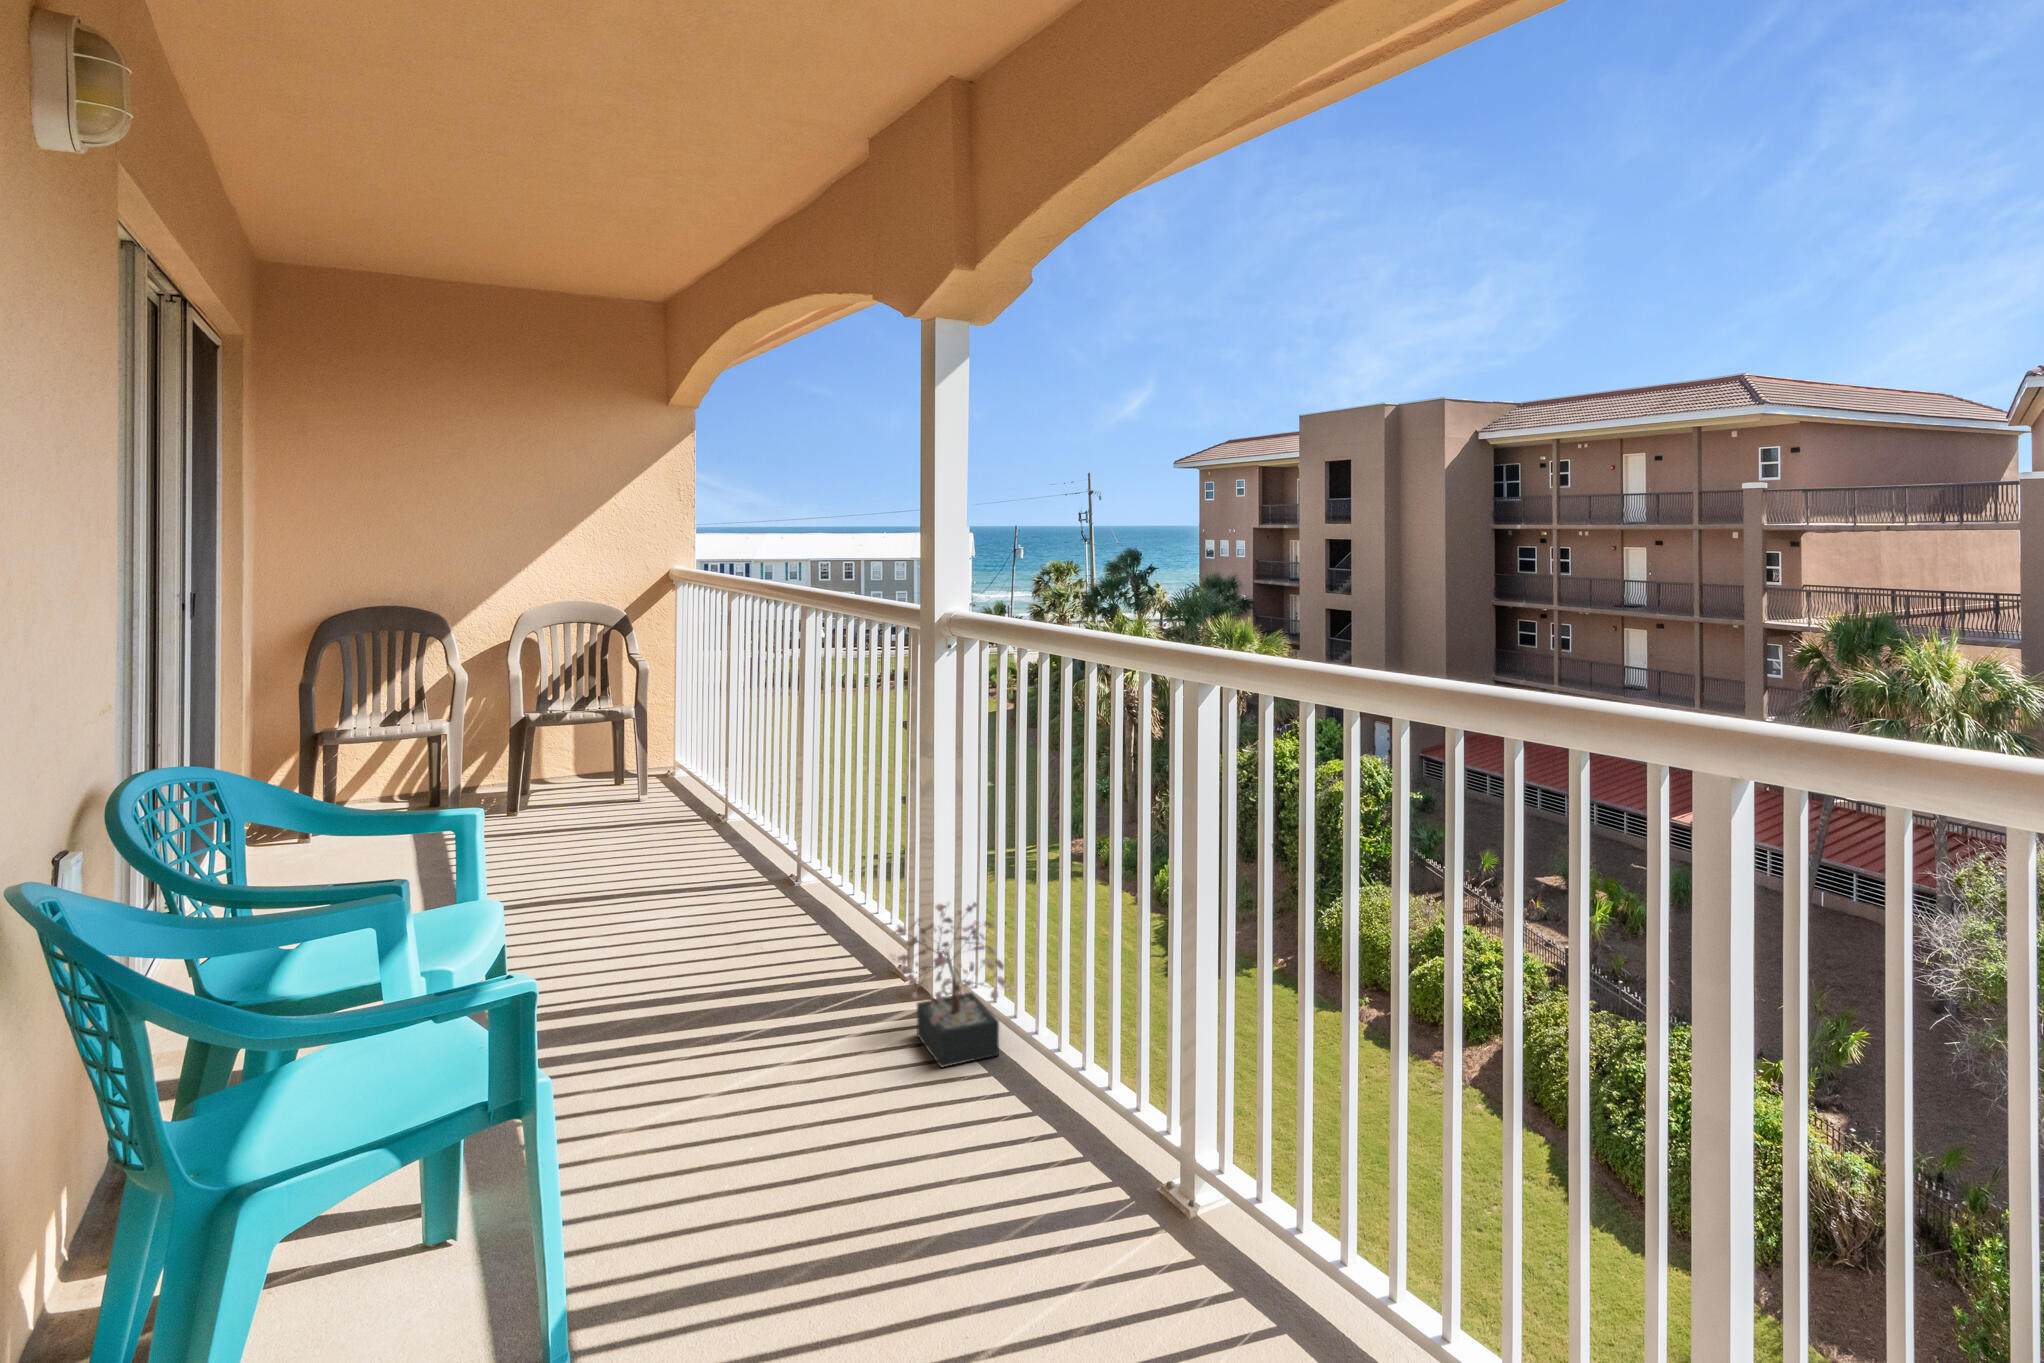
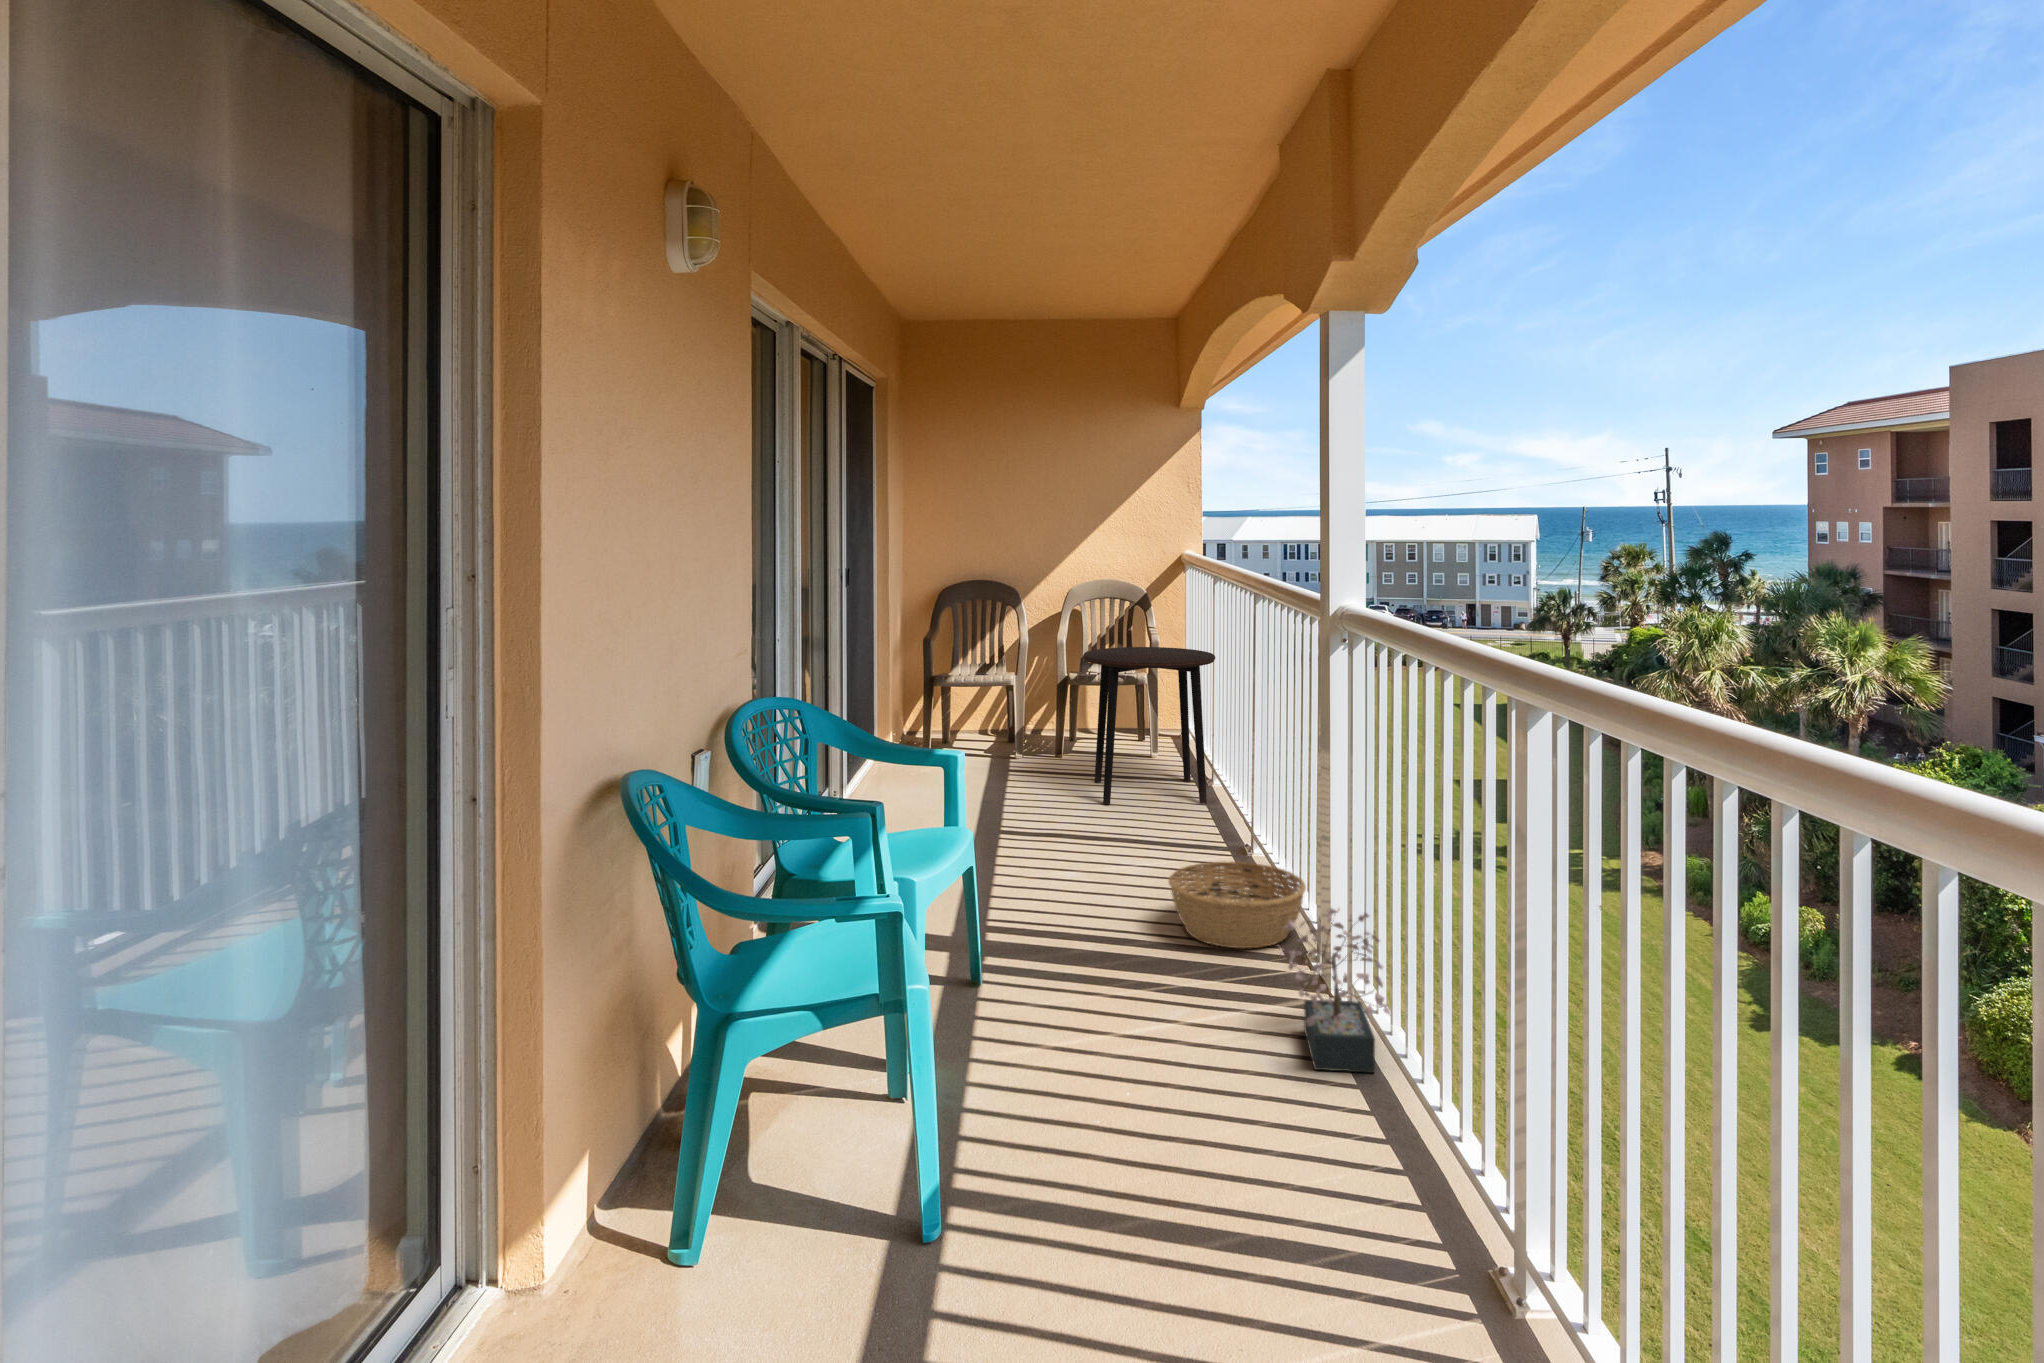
side table: none [567,671,733,856] -> present [1083,647,1215,804]
basket: none [730,883,886,976] -> present [1168,862,1306,948]

